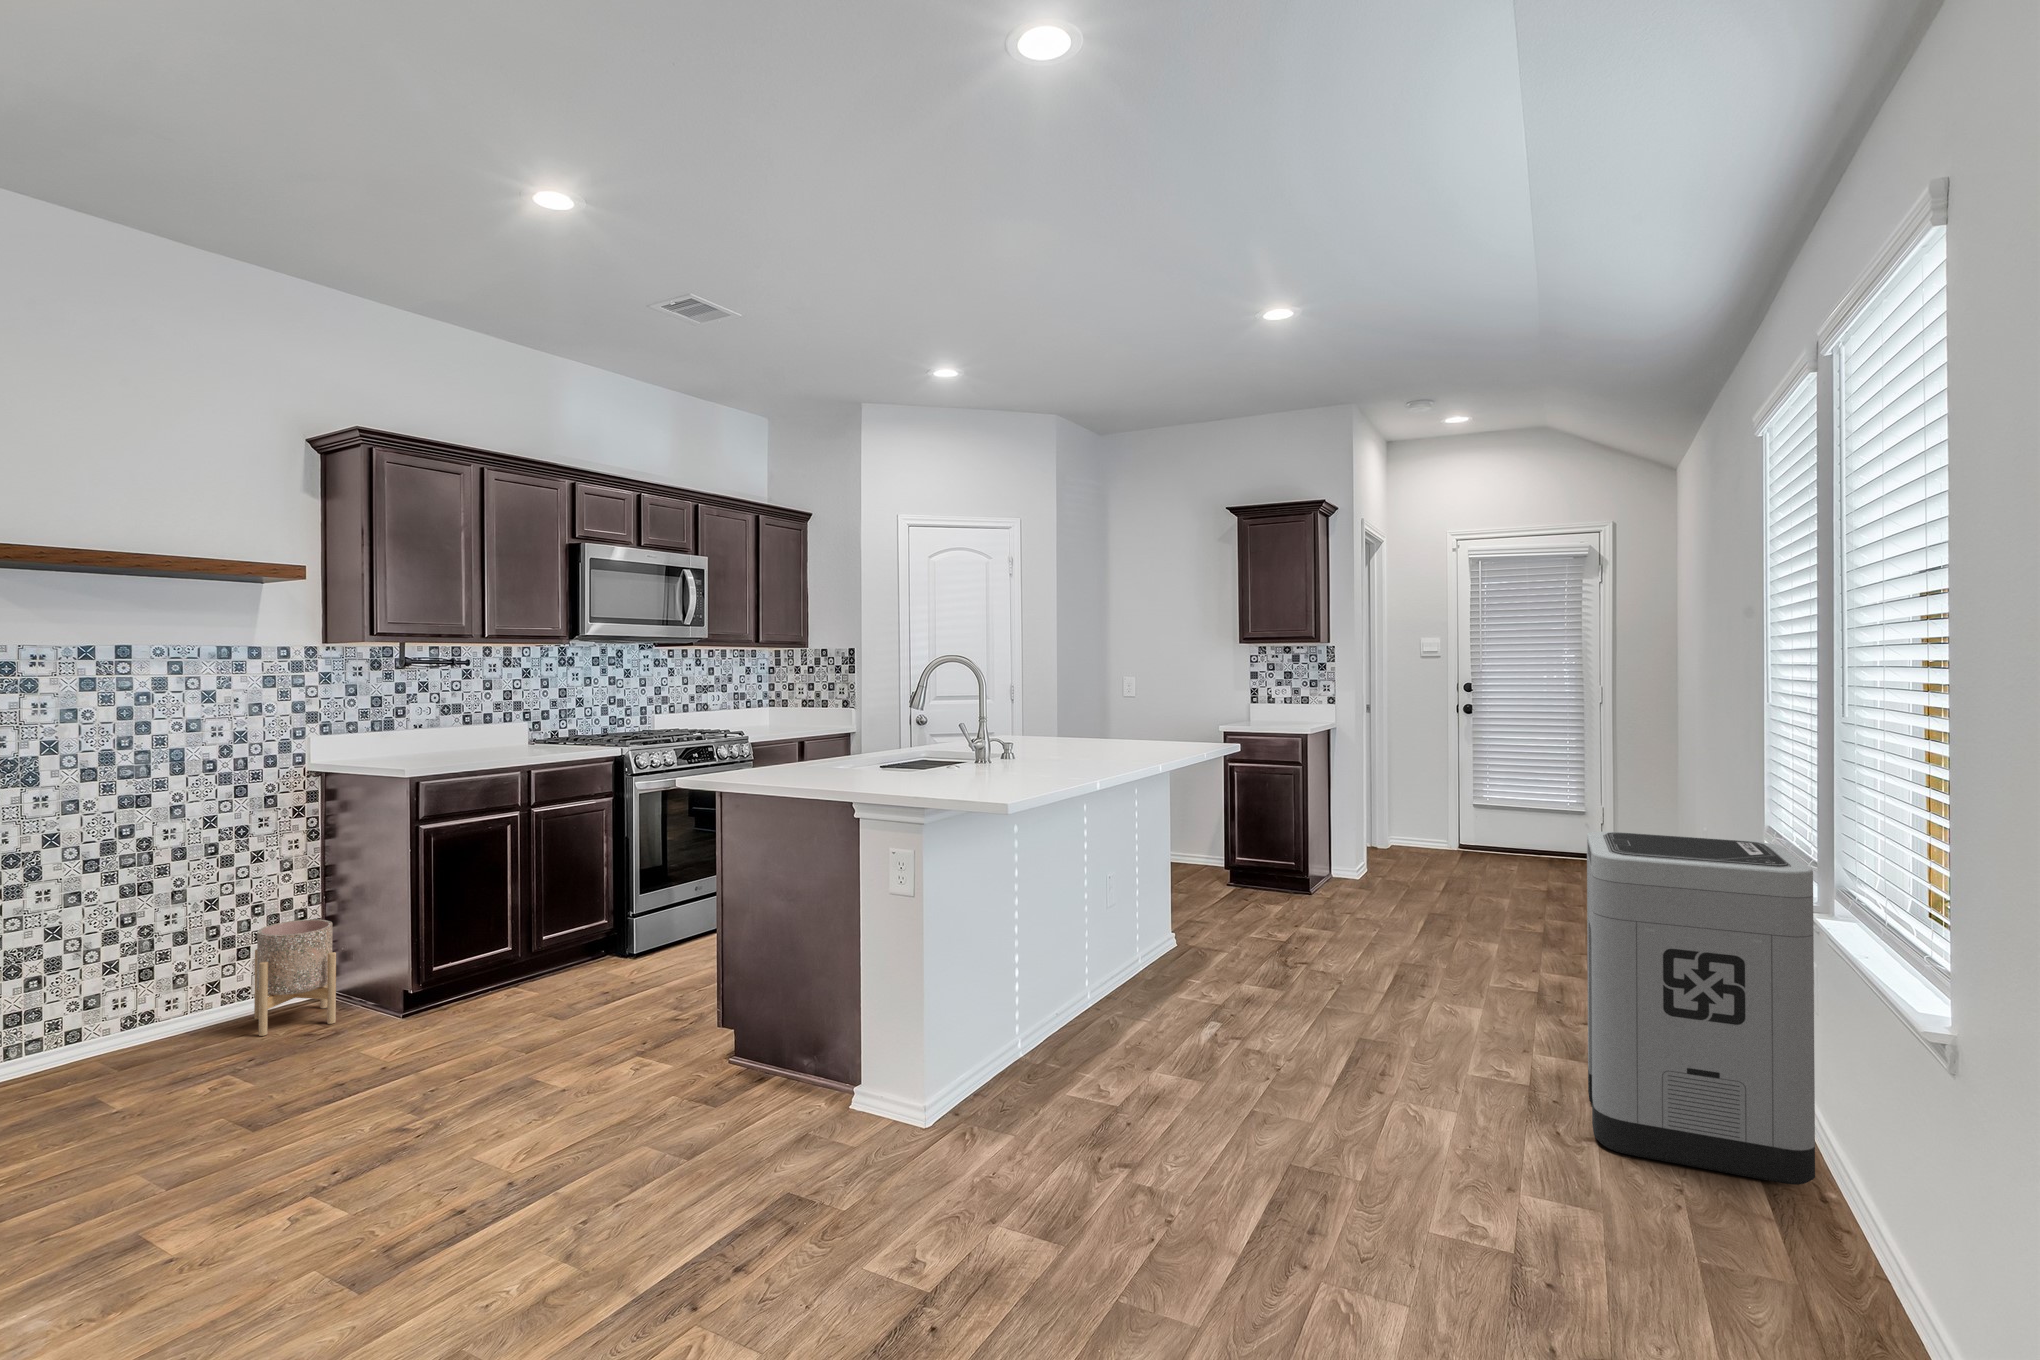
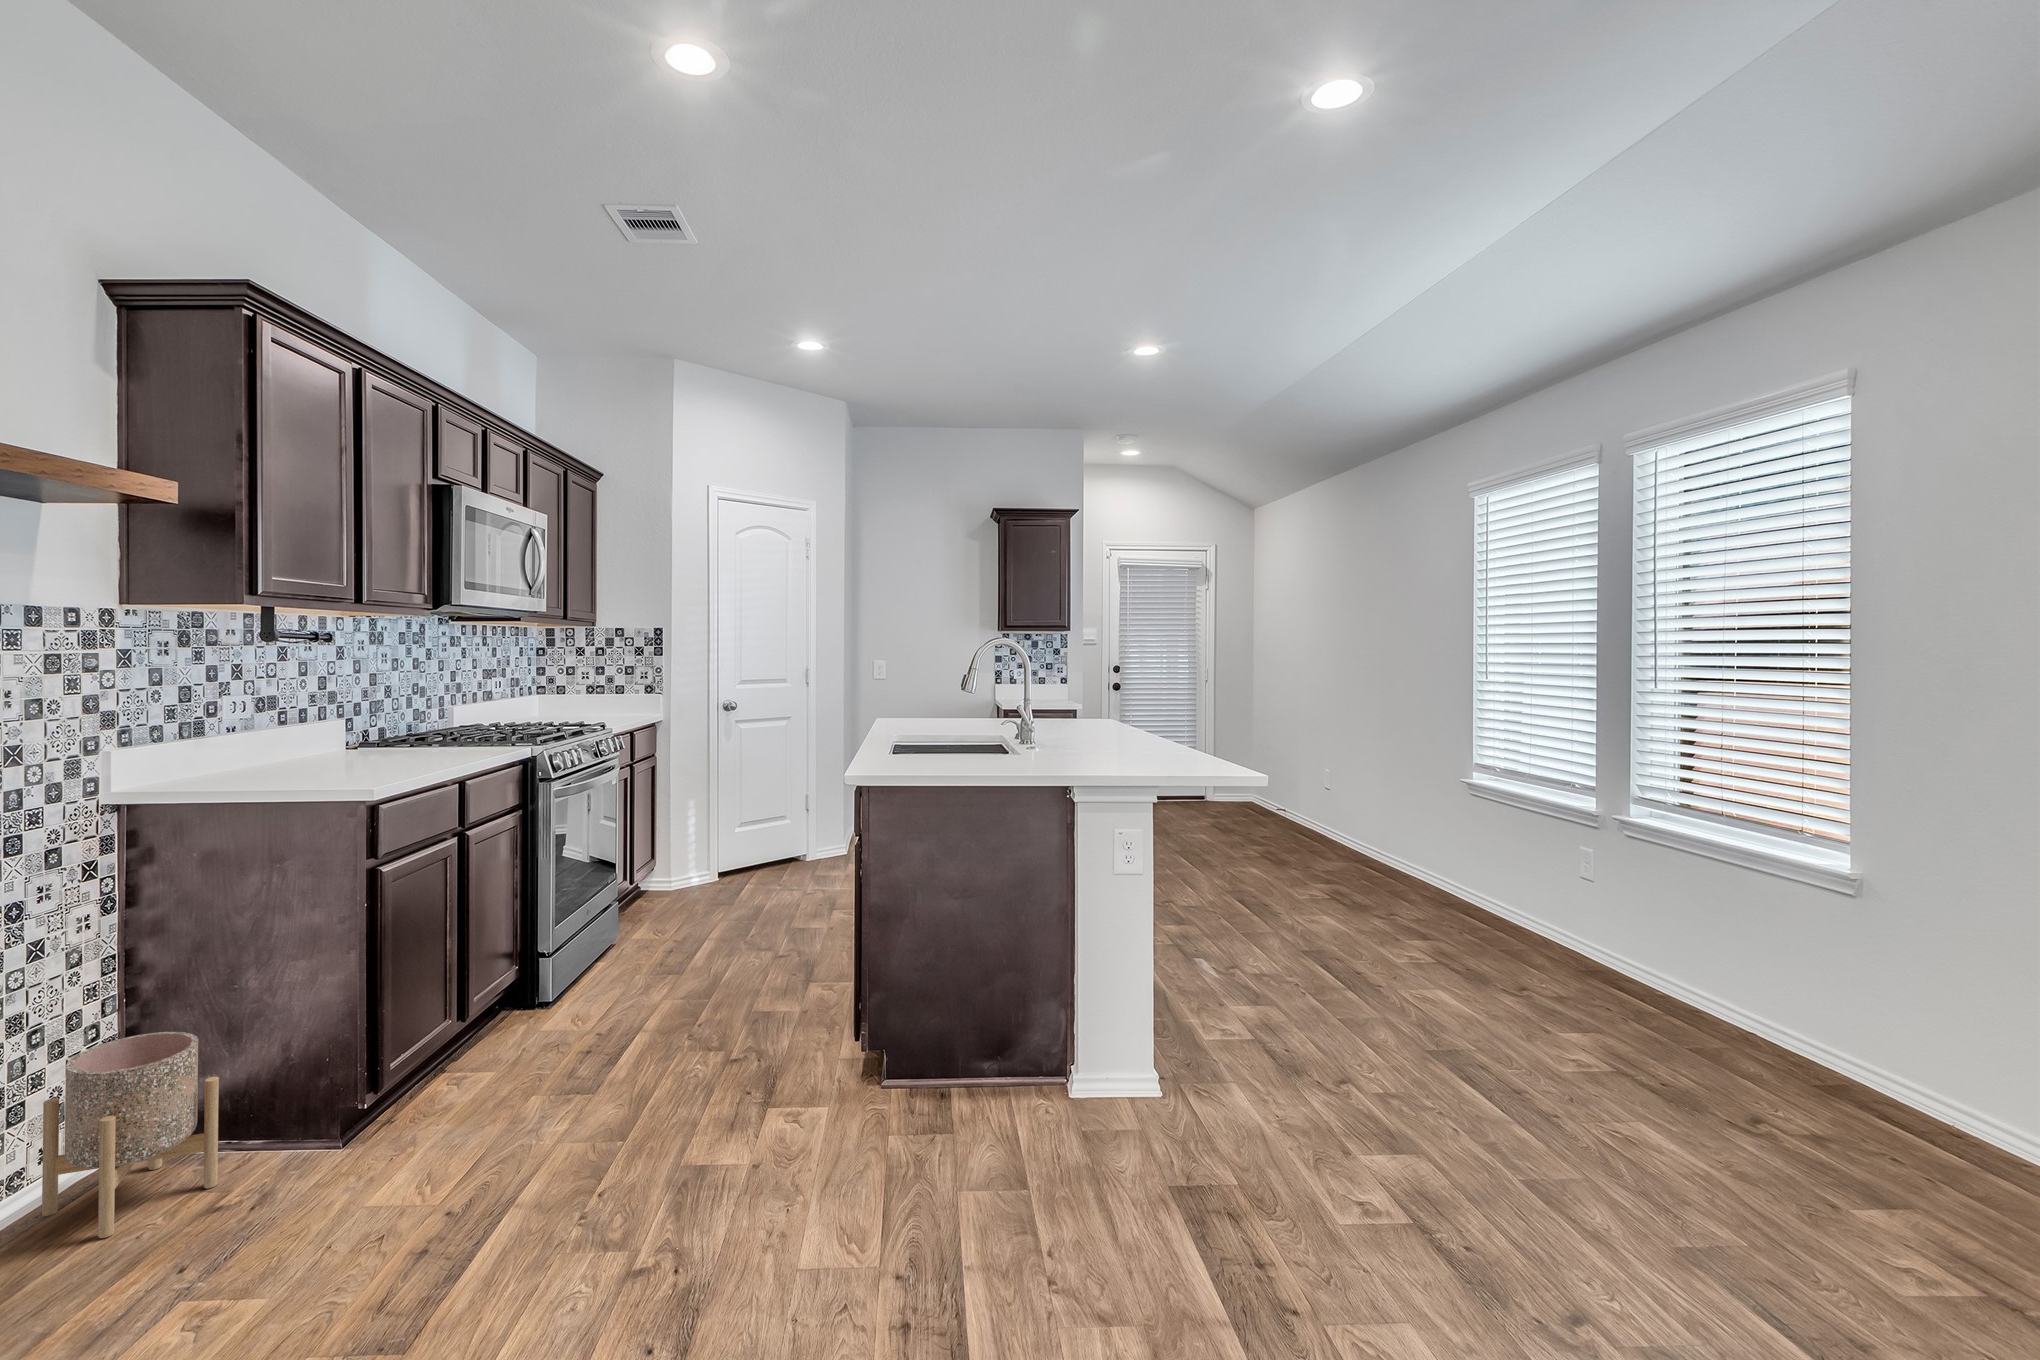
trash can: present [1587,832,1815,1185] -> none [1484,767,1675,1001]

